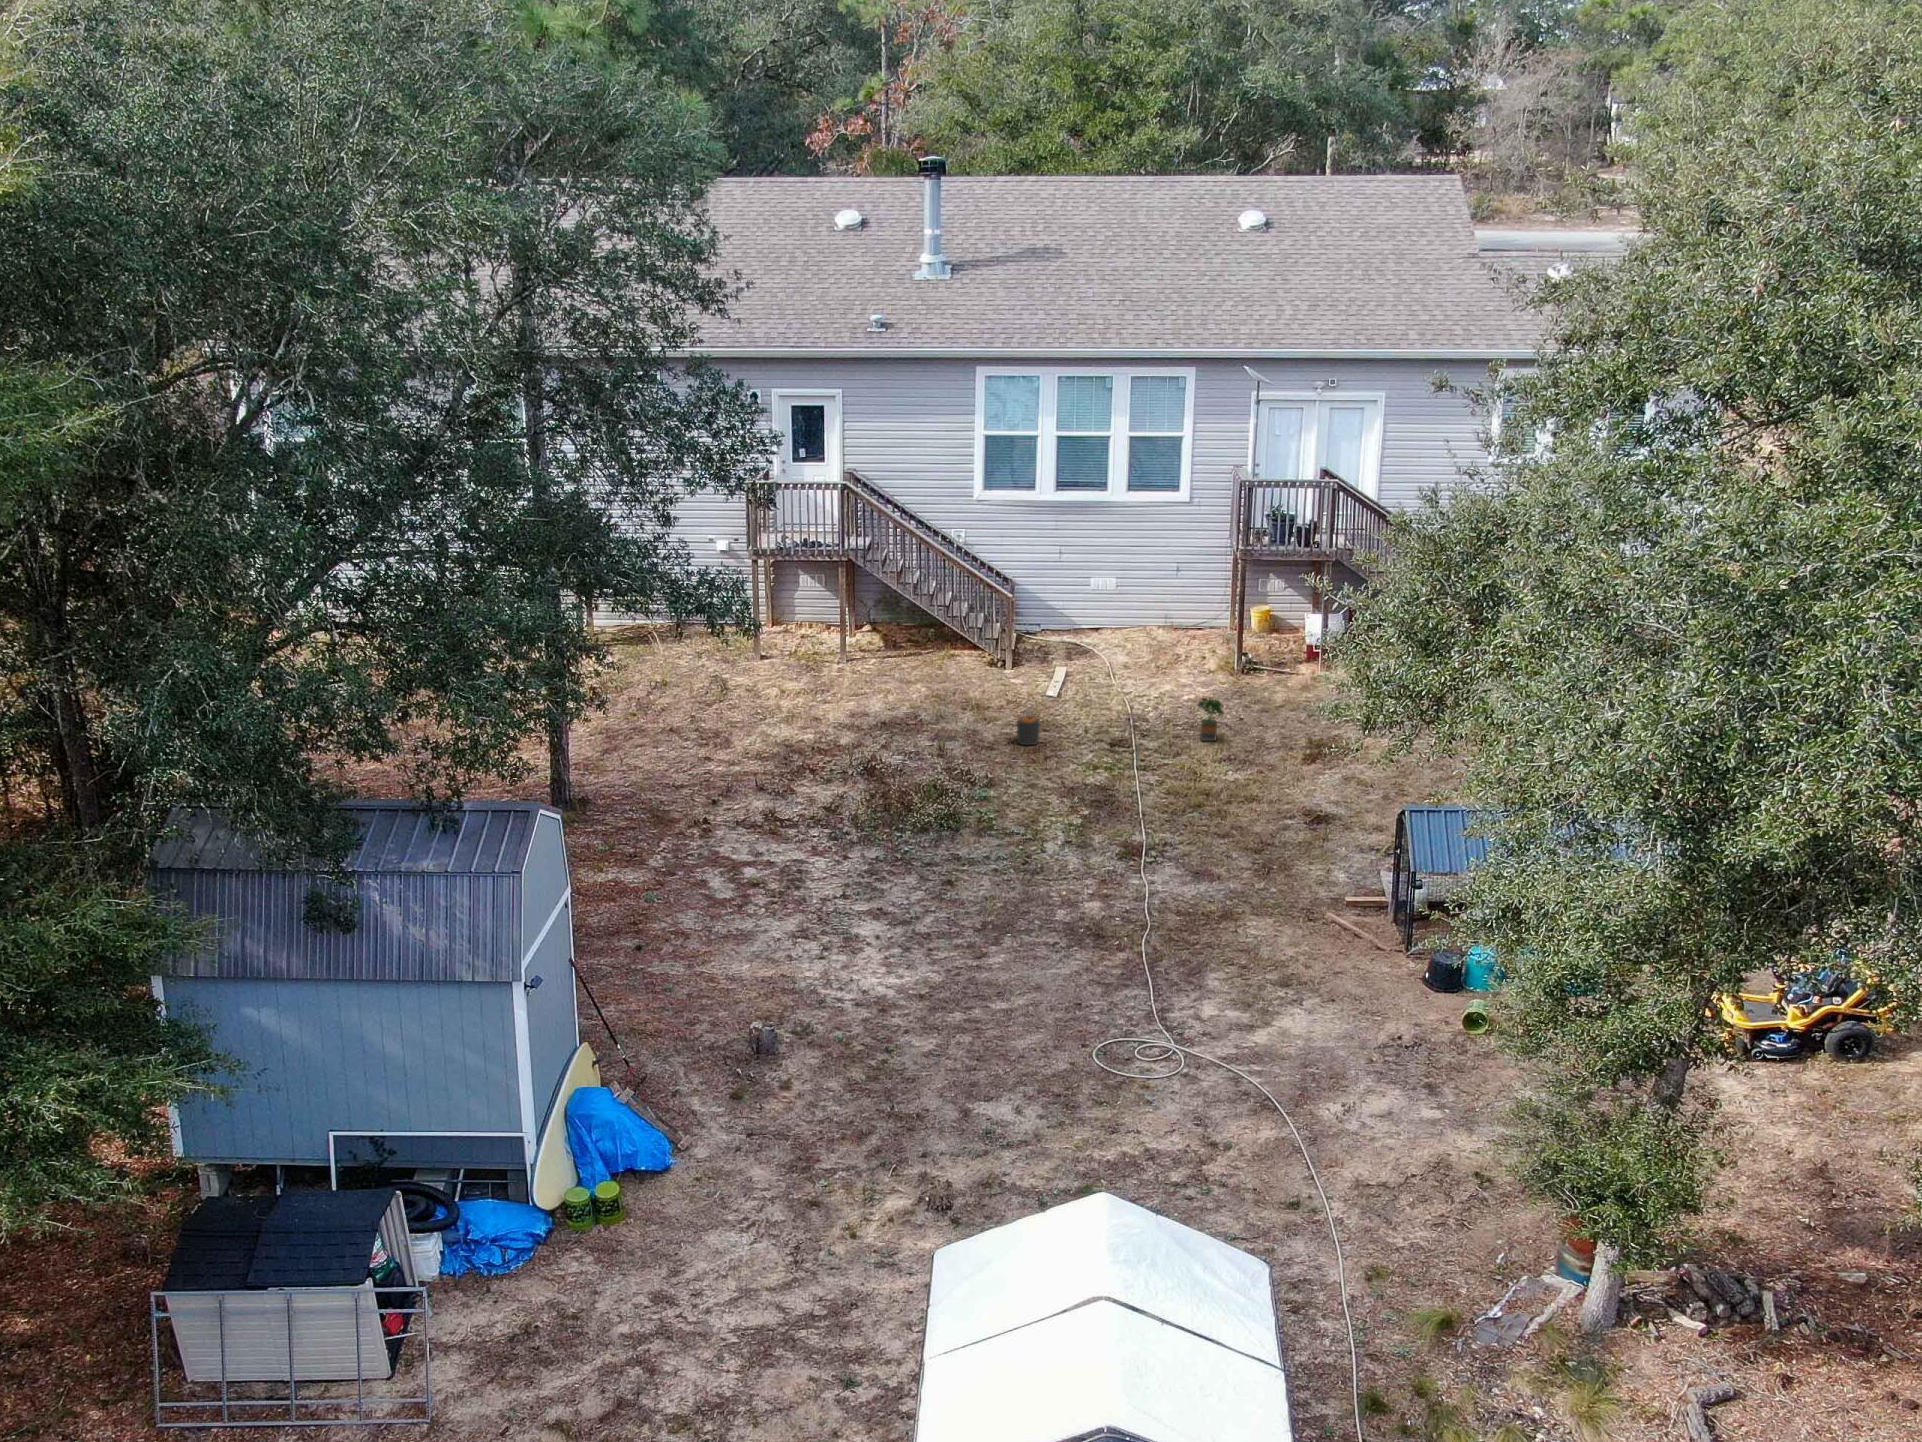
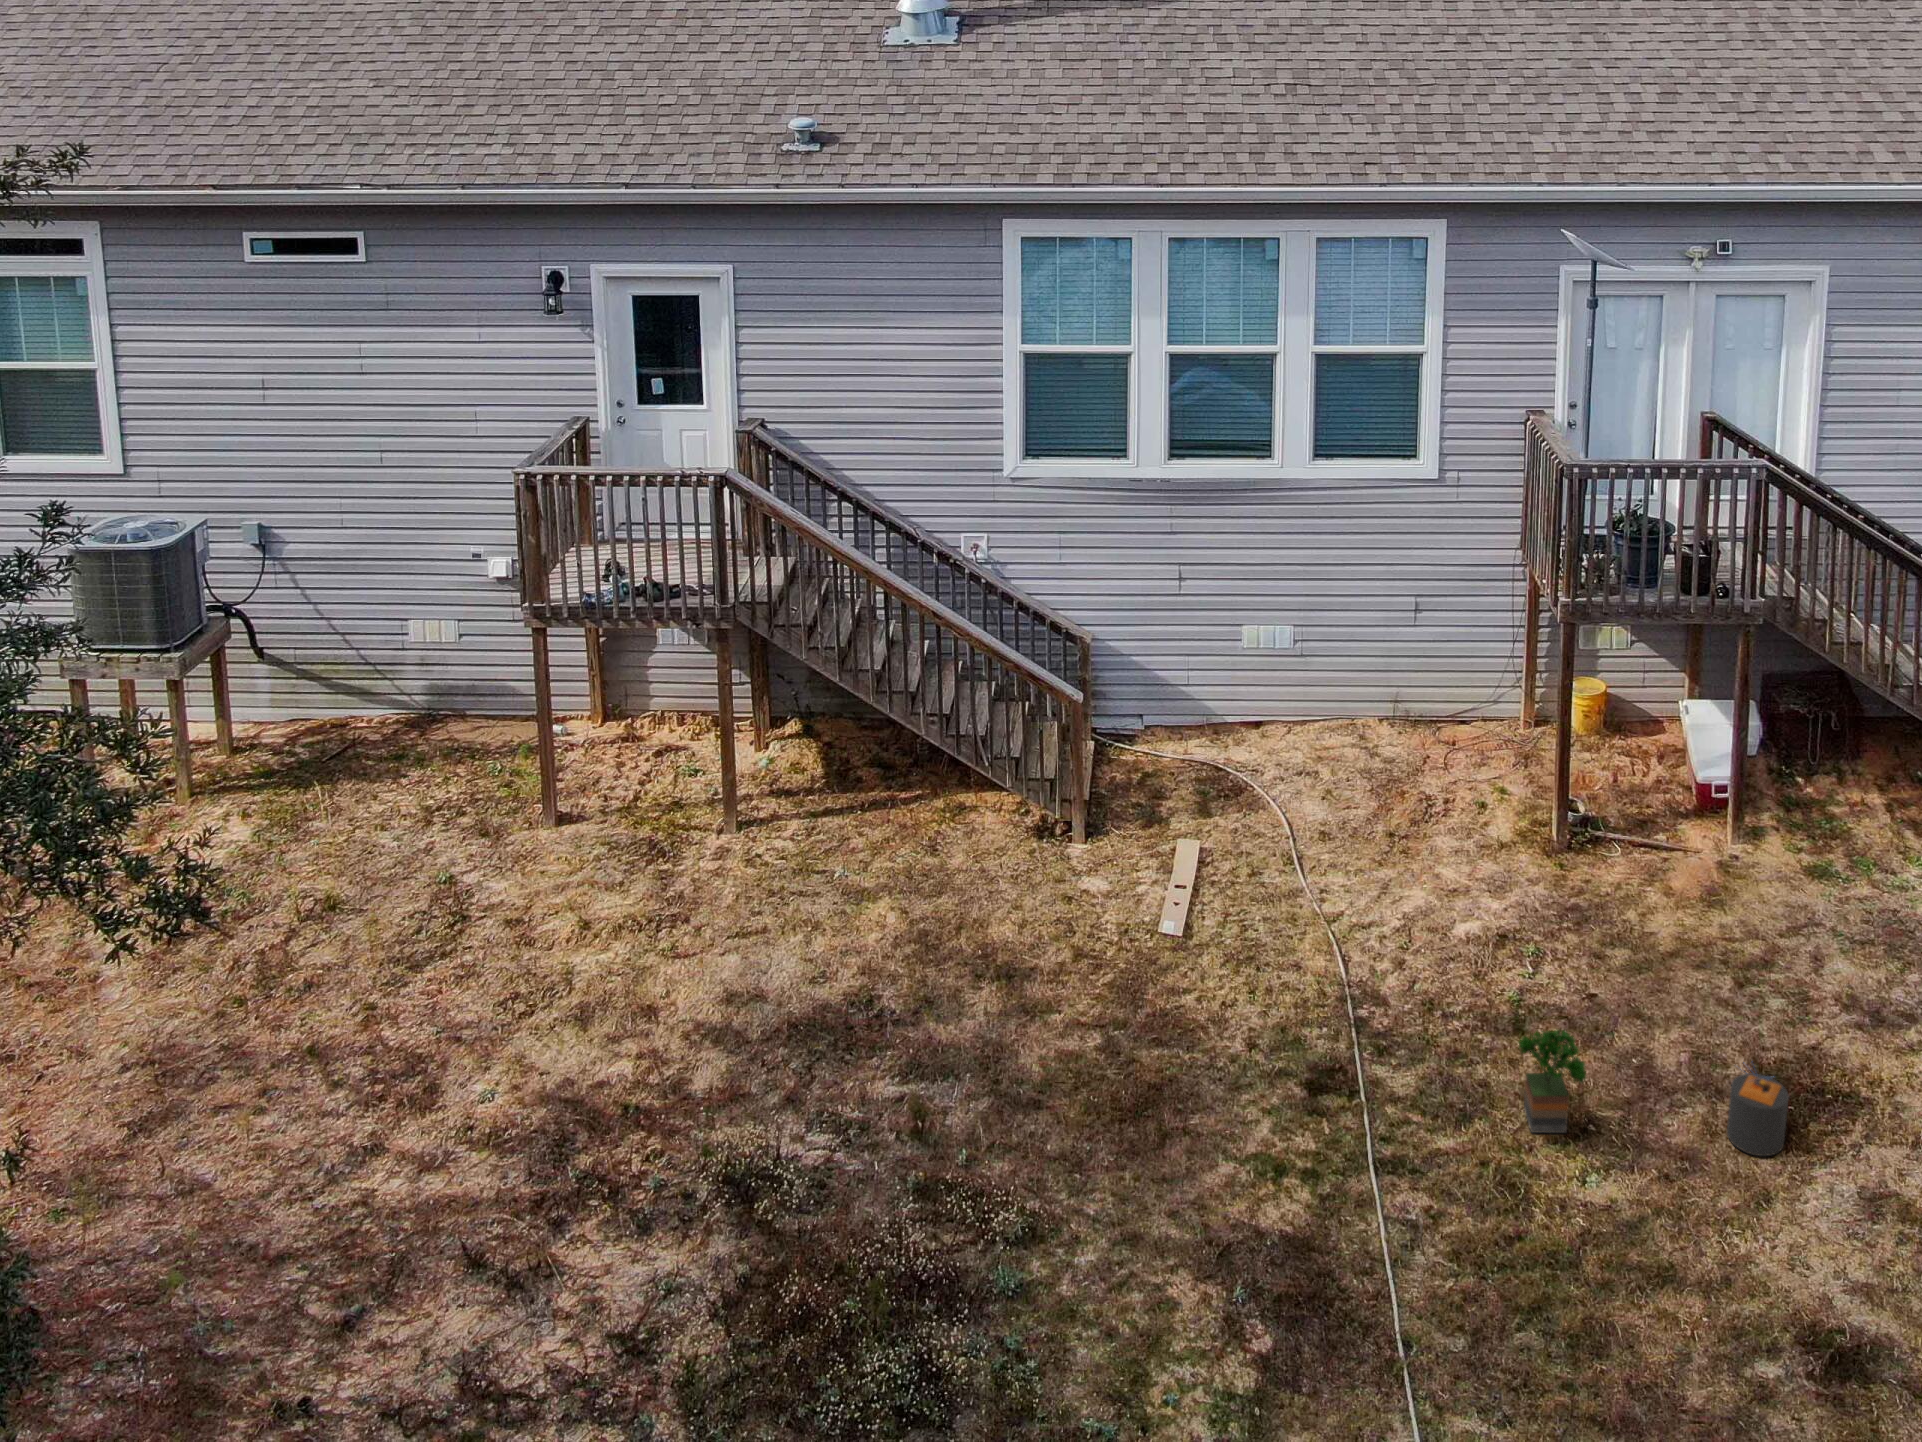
trash can: present [1017,715,1040,745] -> present [1727,1066,1789,1156]

